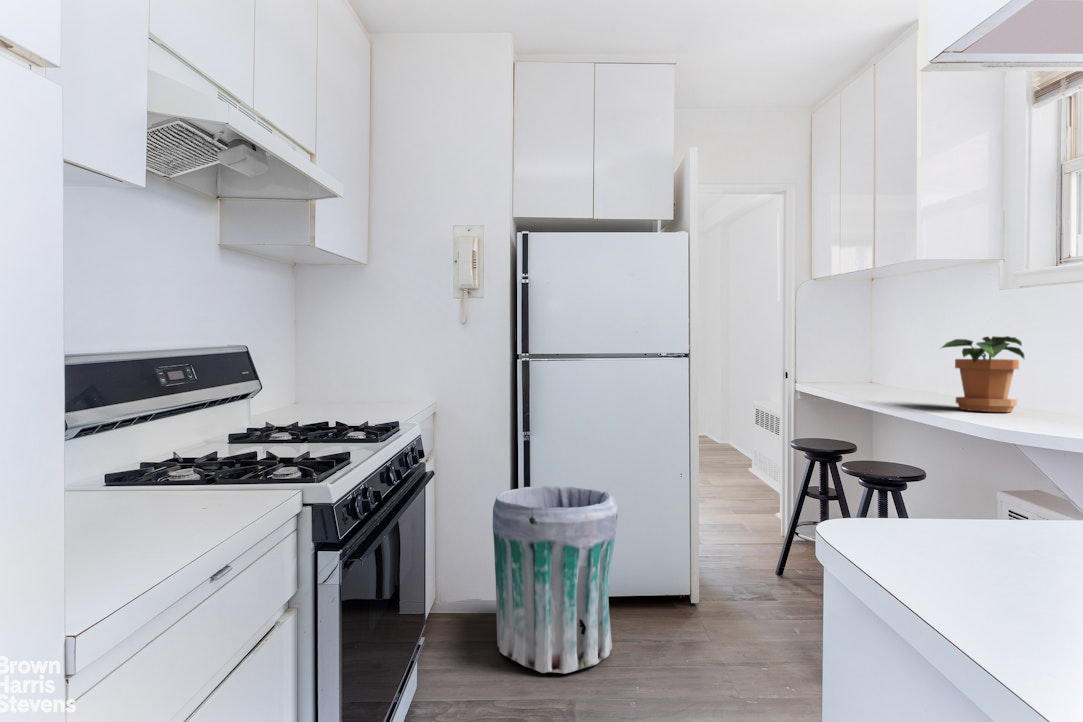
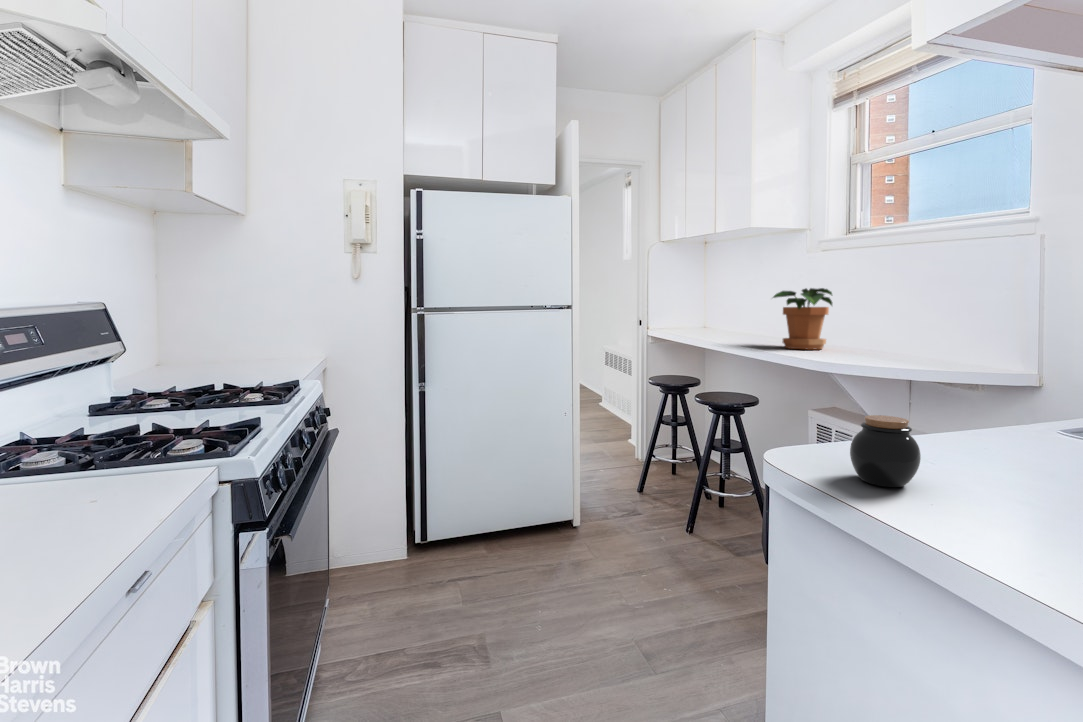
jar: none [900,481,979,563] -> present [850,415,921,487]
trash can: present [493,486,618,673] -> none [397,433,518,609]

